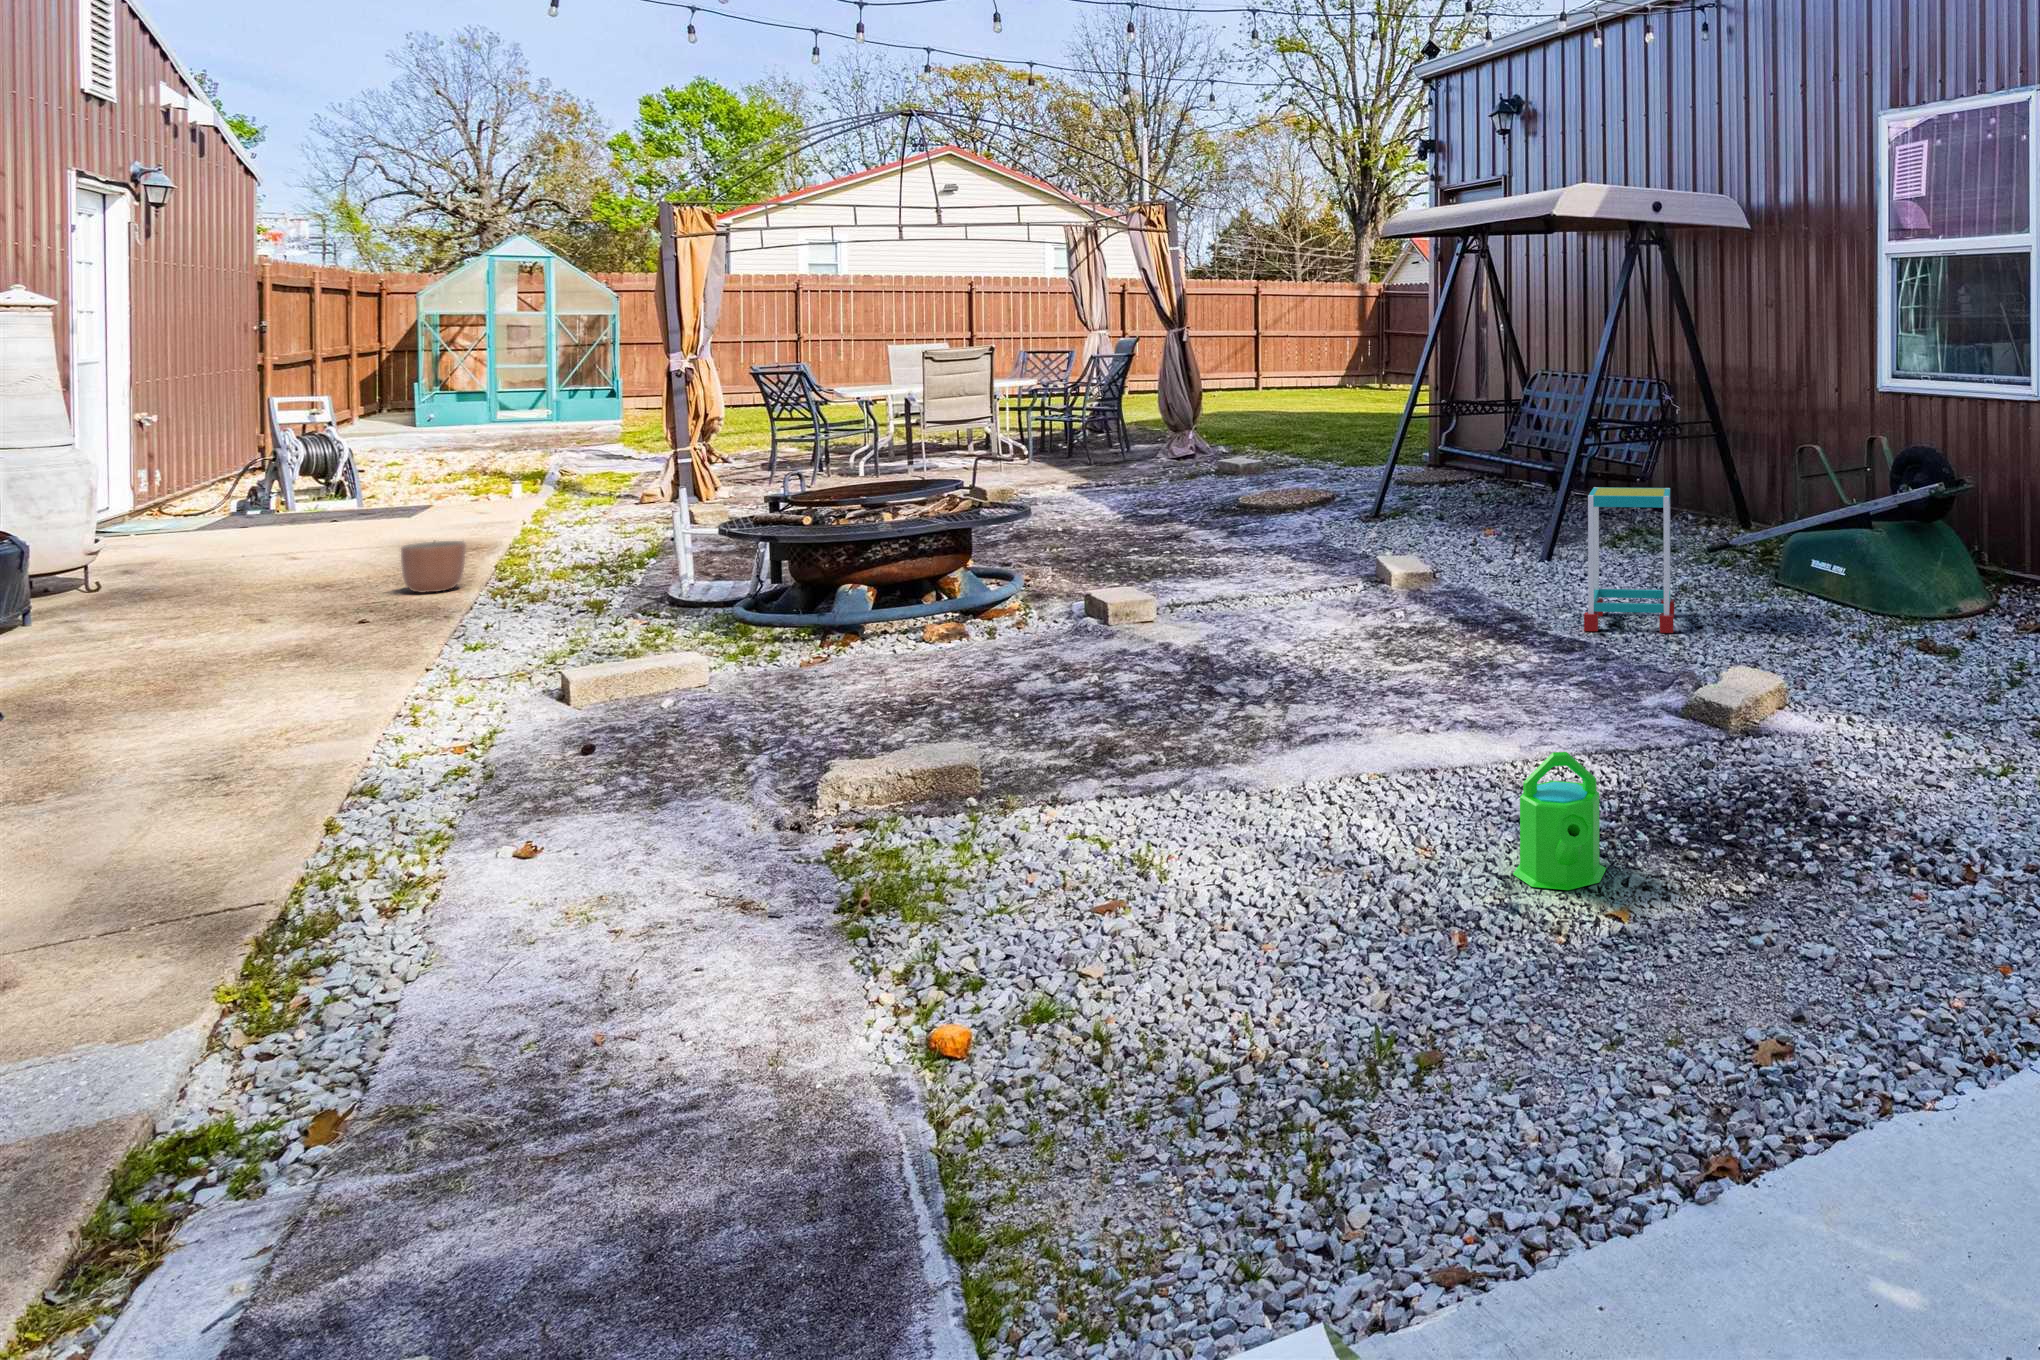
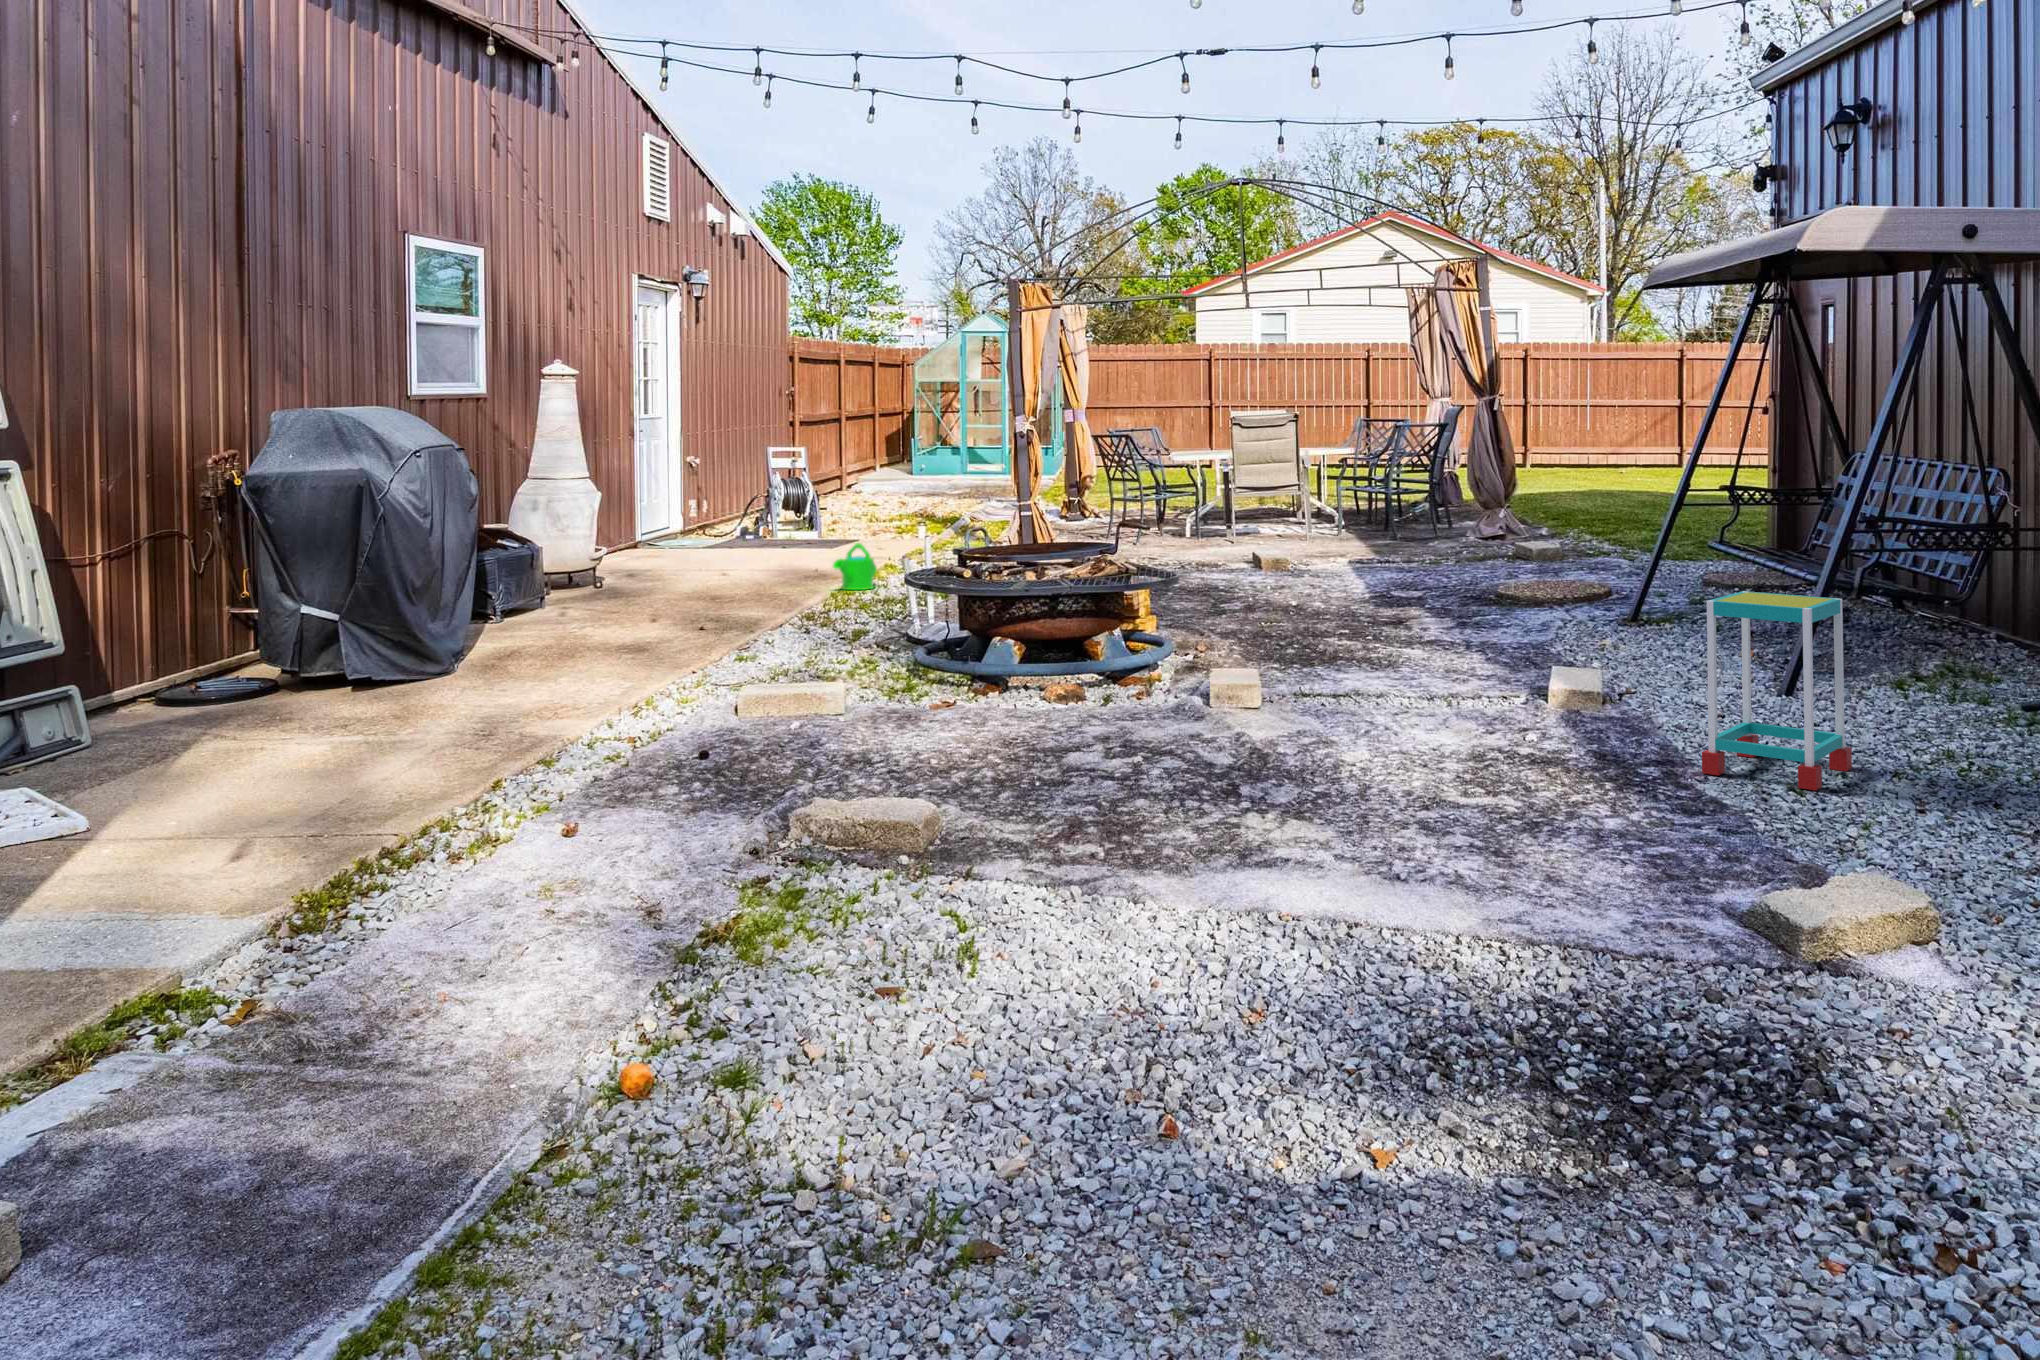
planter: present [401,541,465,592] -> none [740,573,785,615]
watering can: present [1513,752,1607,890] -> present [833,543,877,590]

